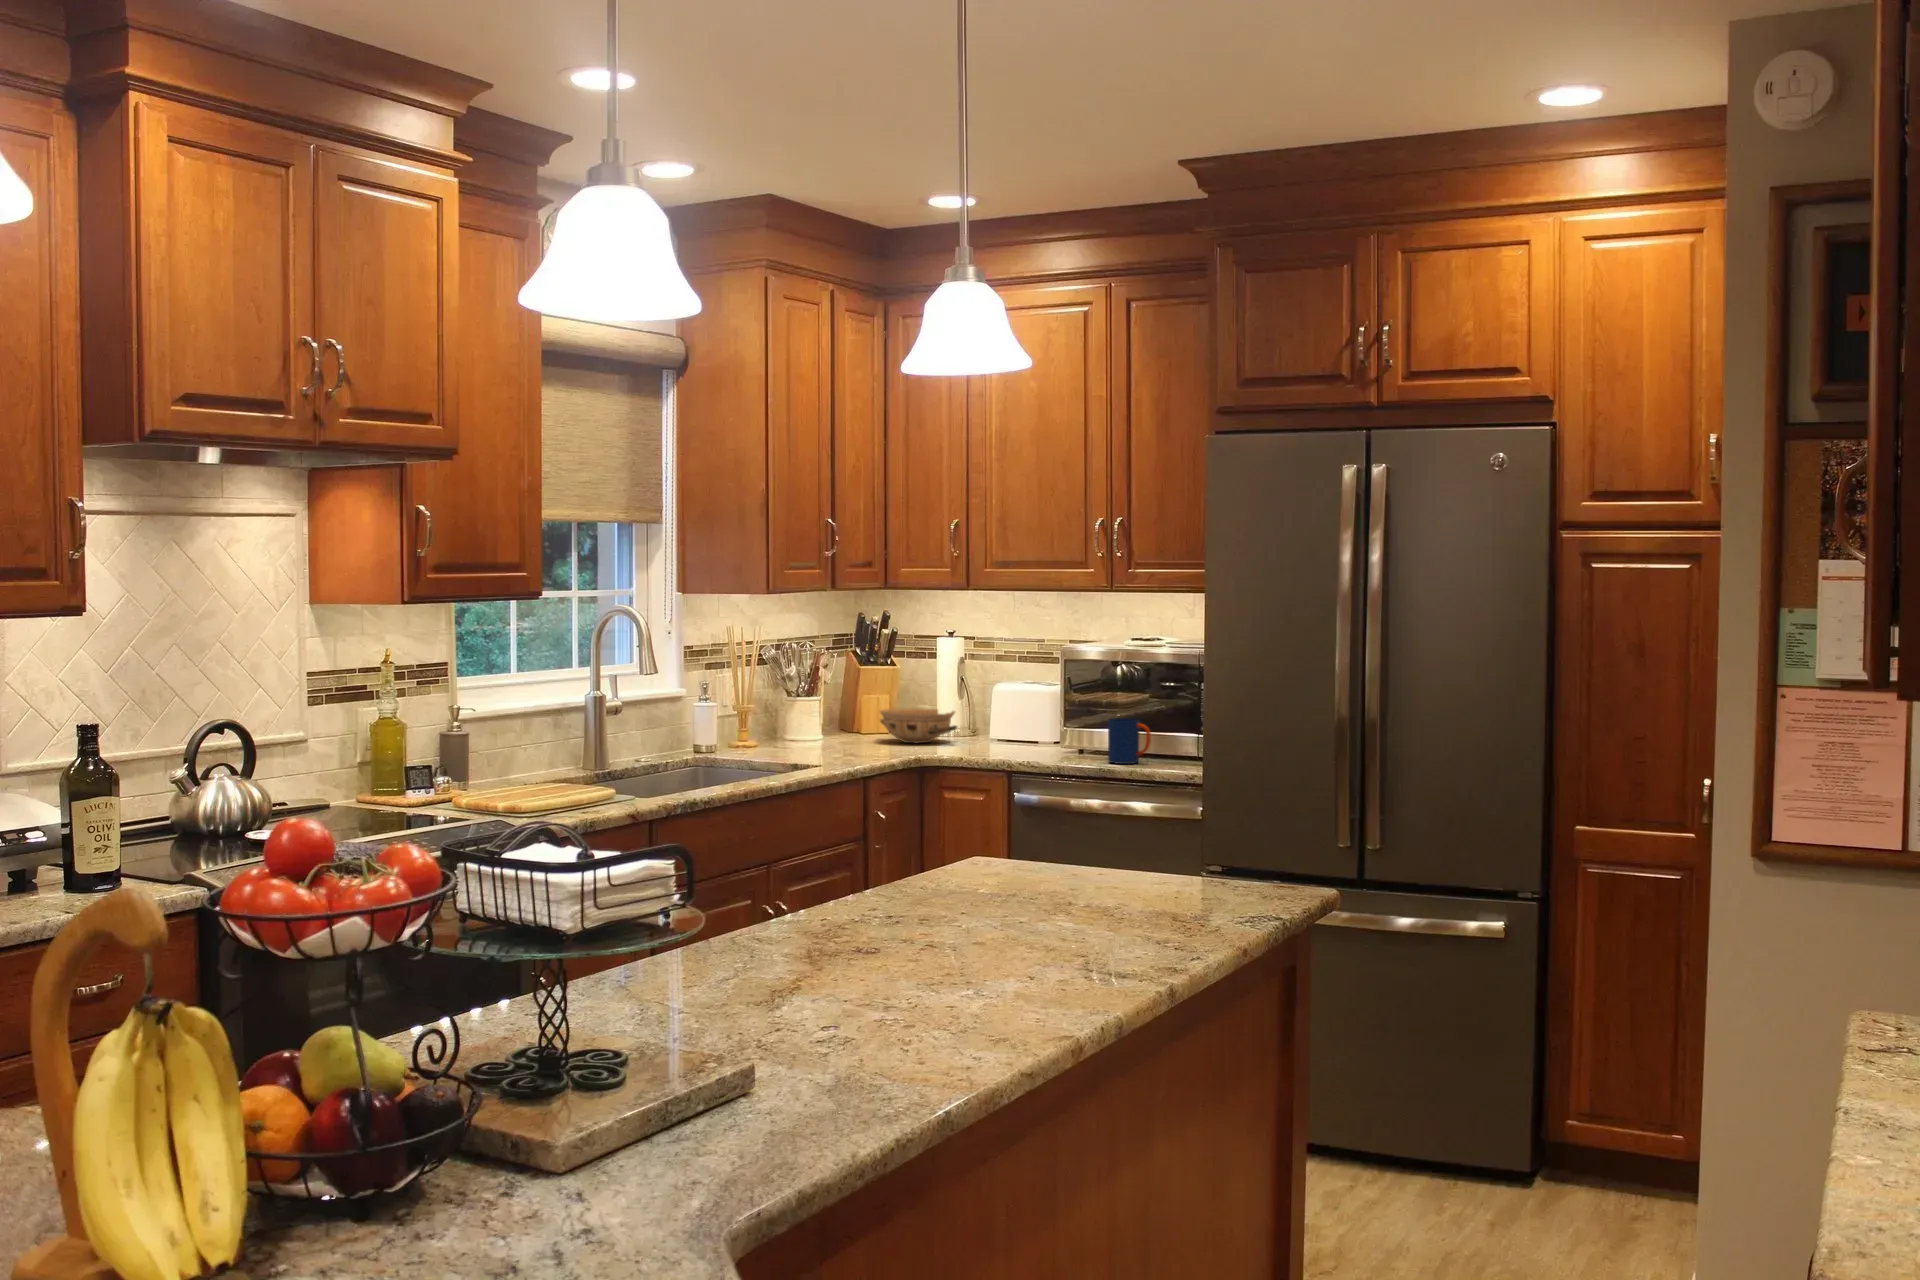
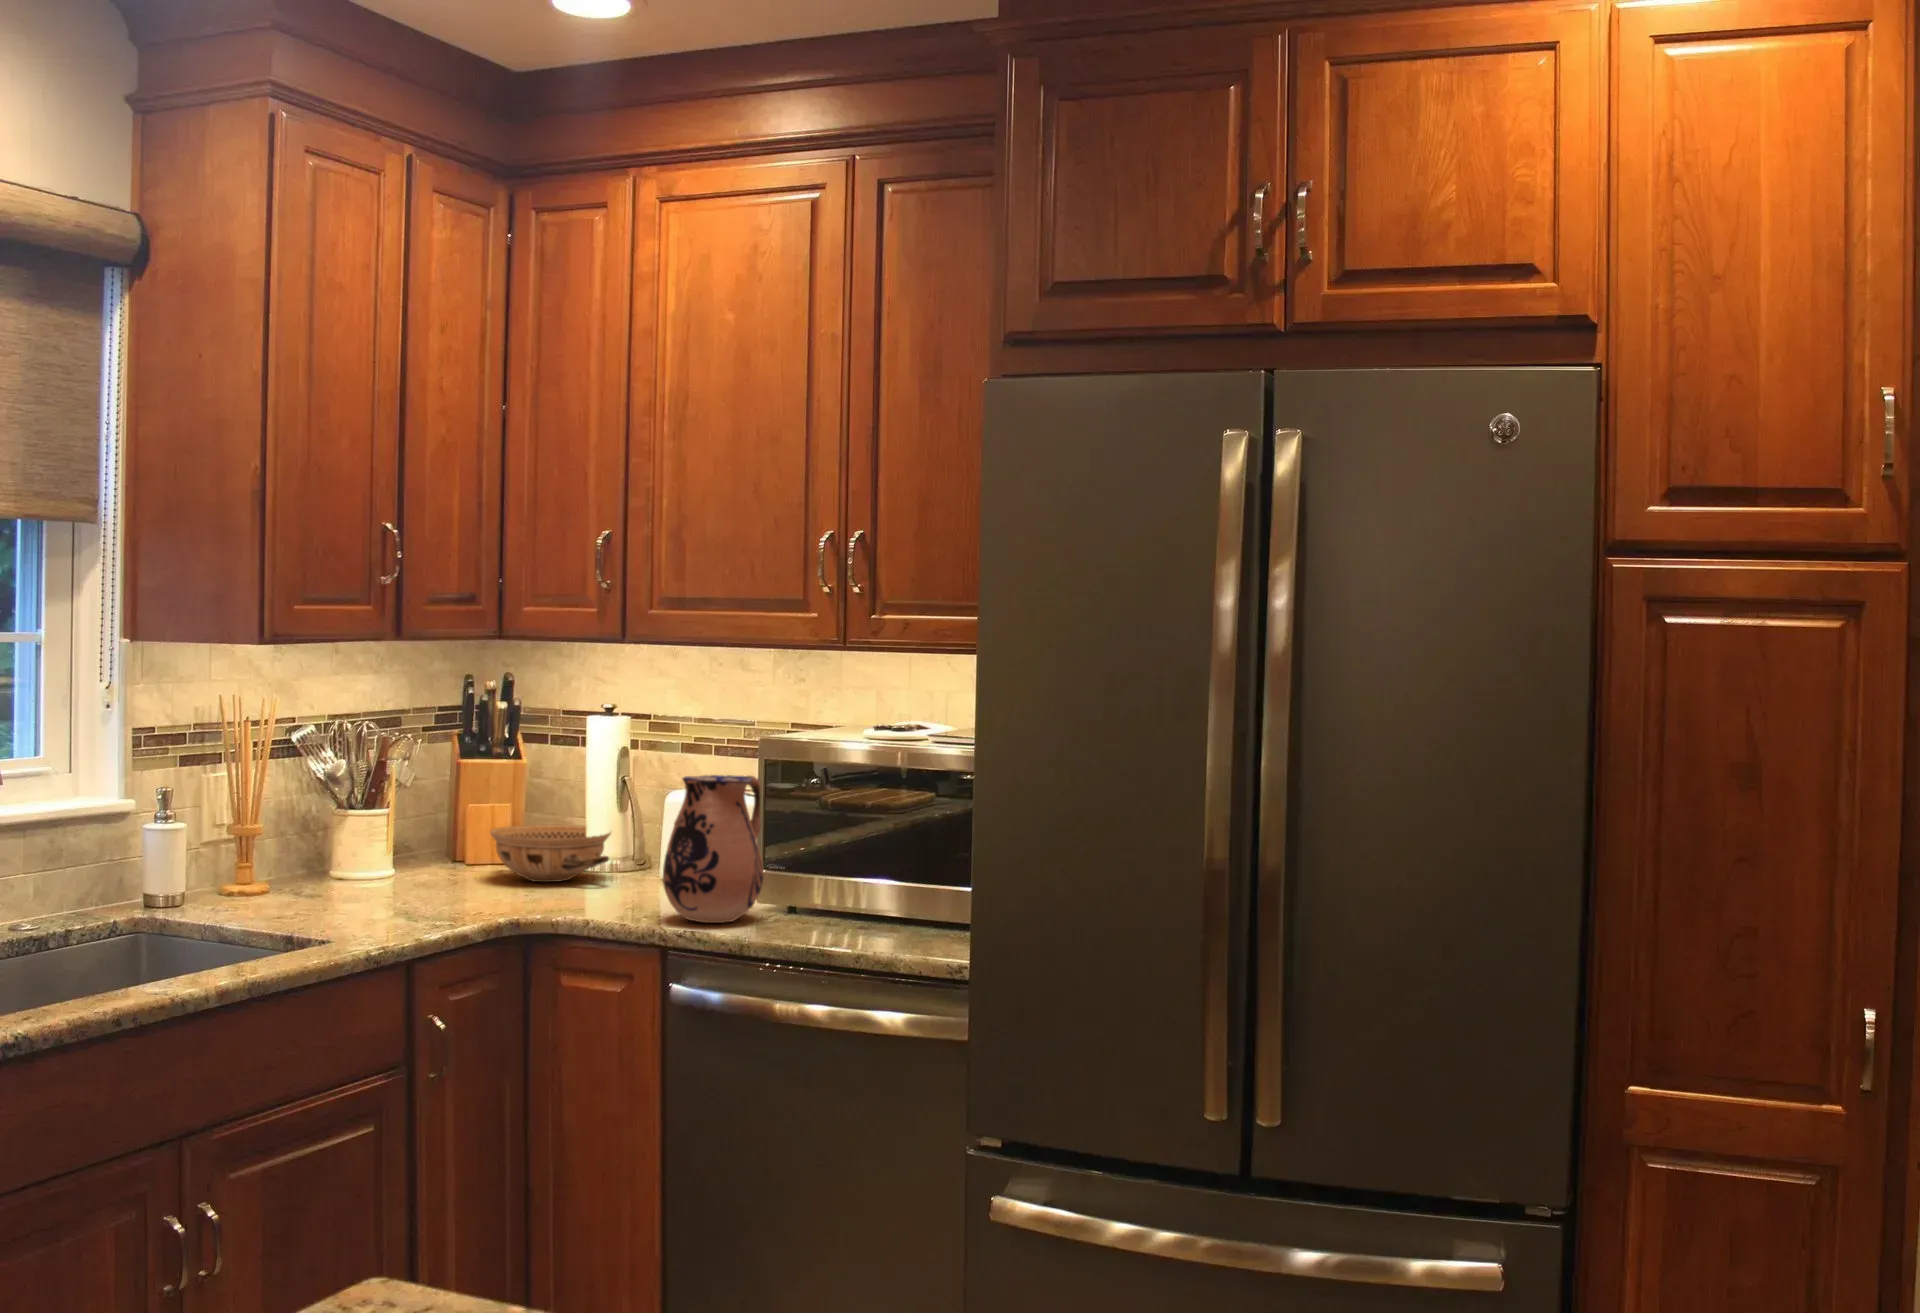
ceramic pitcher: none [1005,670,1065,759] -> present [663,775,763,923]
mug: present [1108,718,1151,764] -> none [828,858,898,937]

